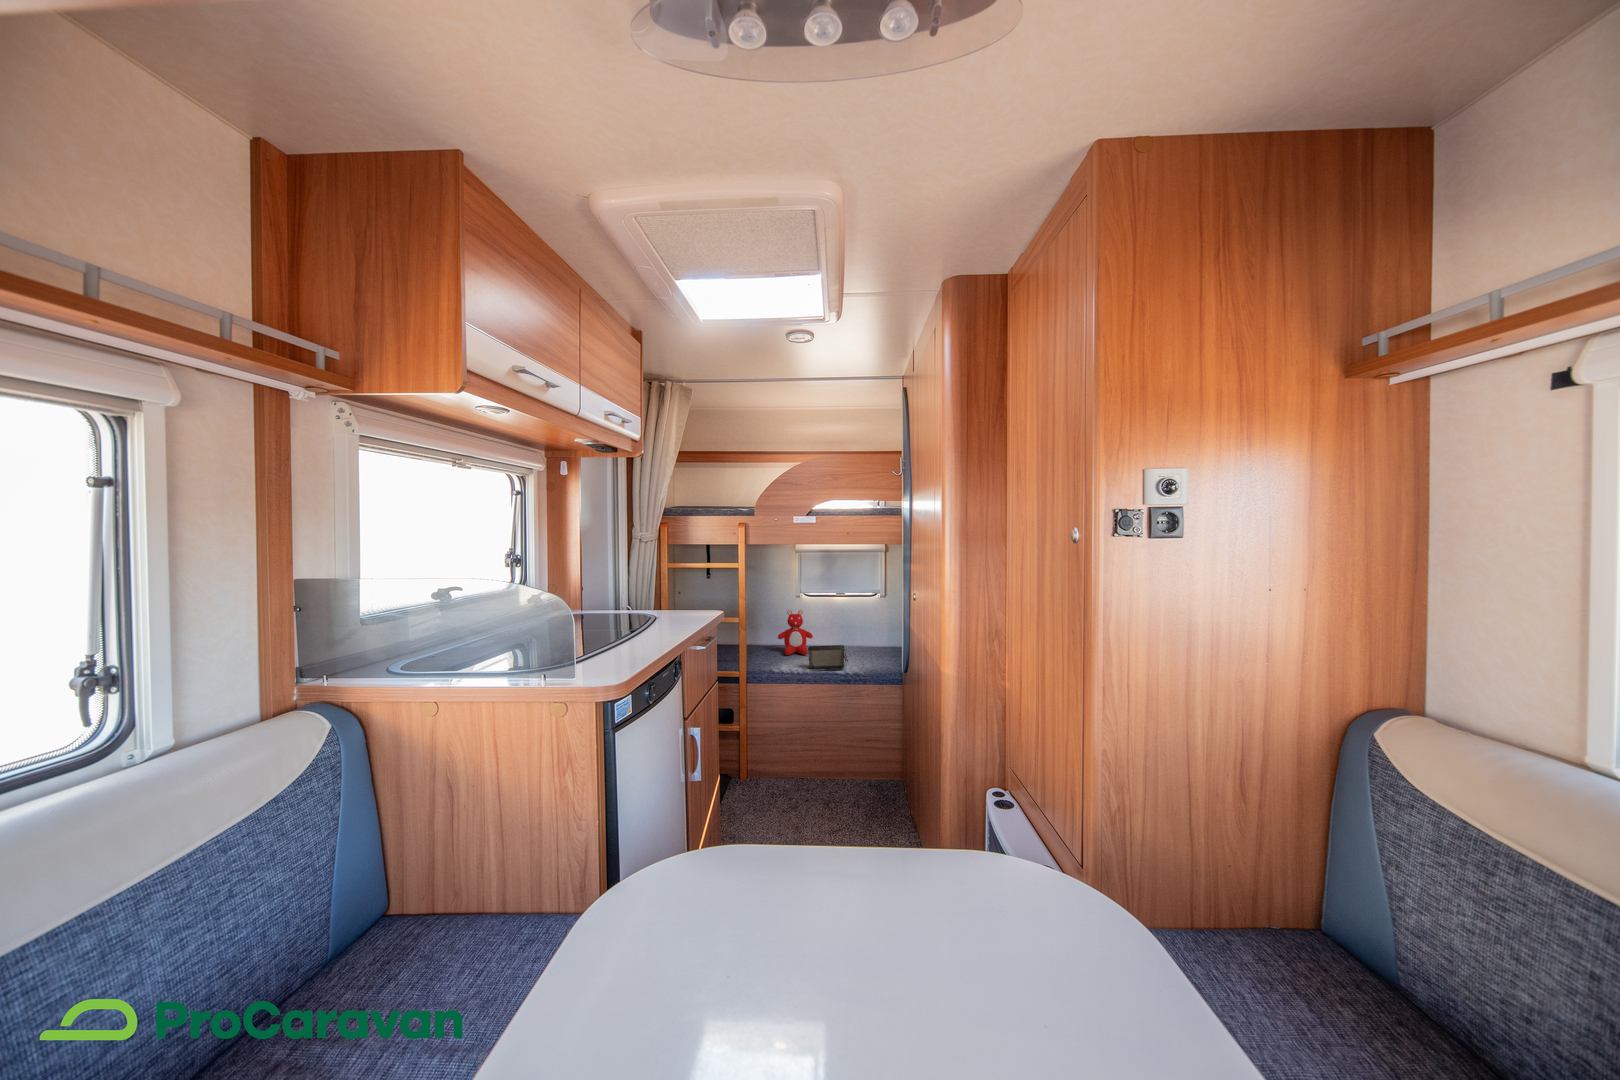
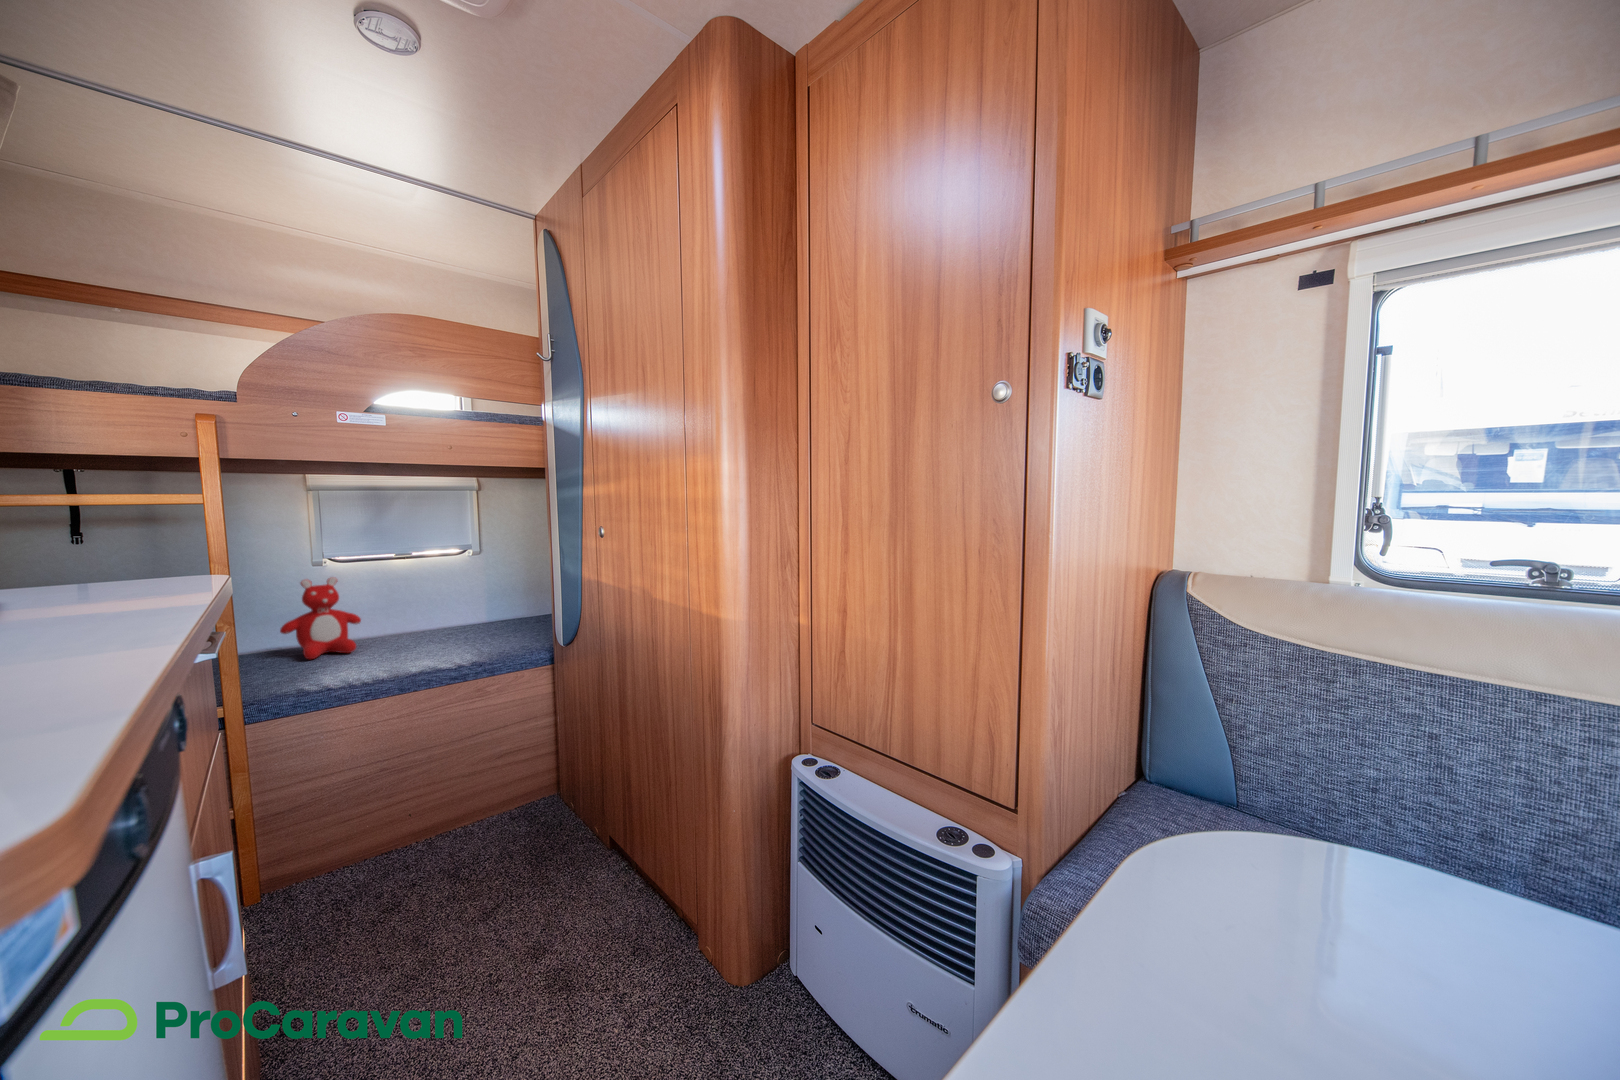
handbag: present [808,645,848,671] -> none [375,623,459,670]

